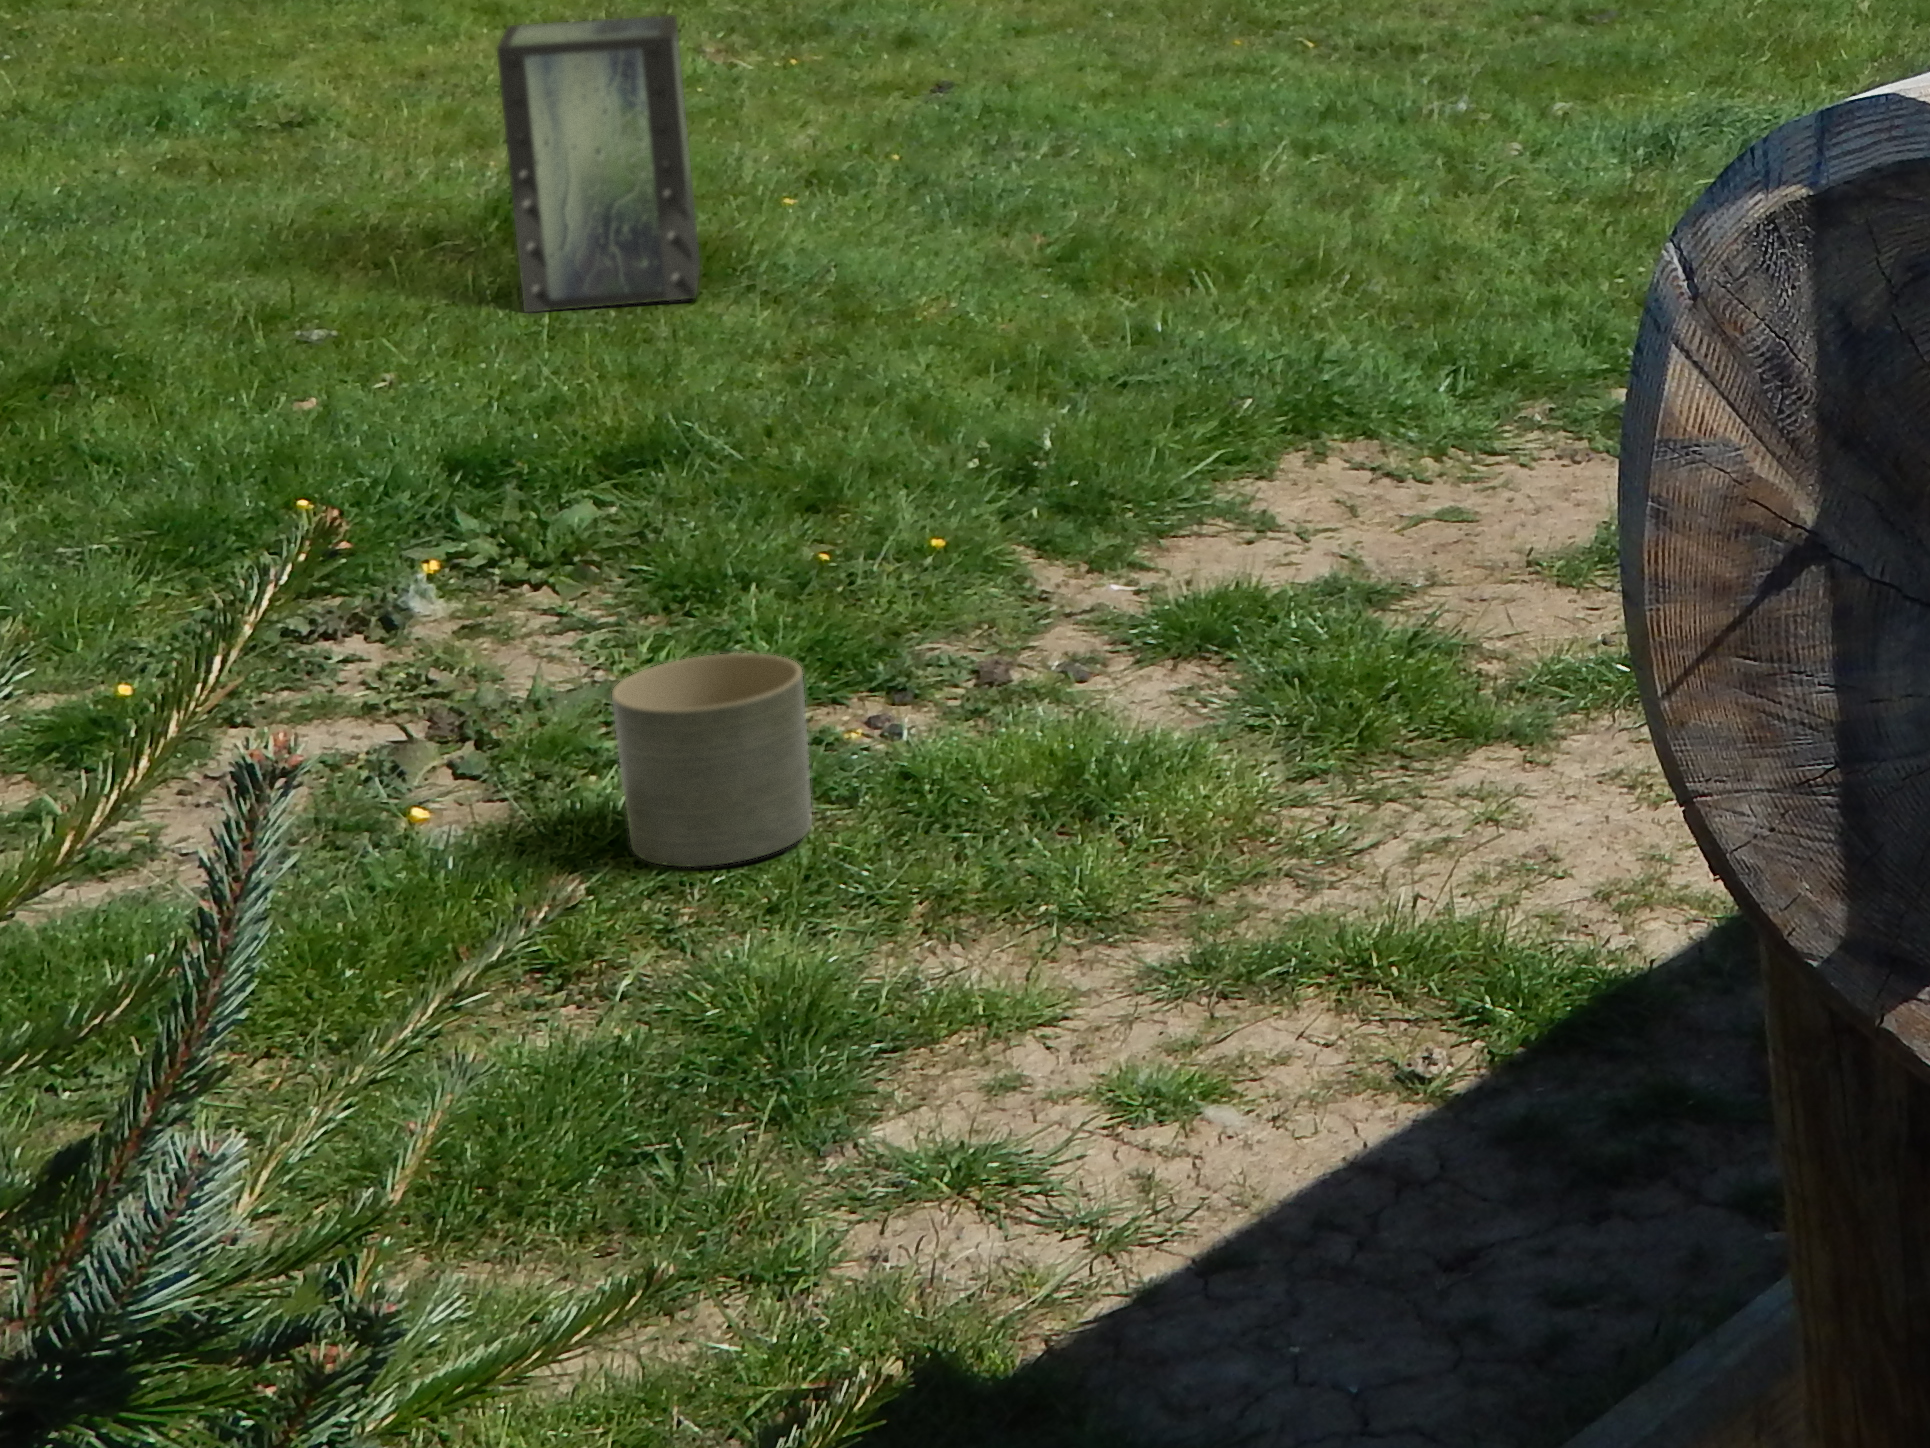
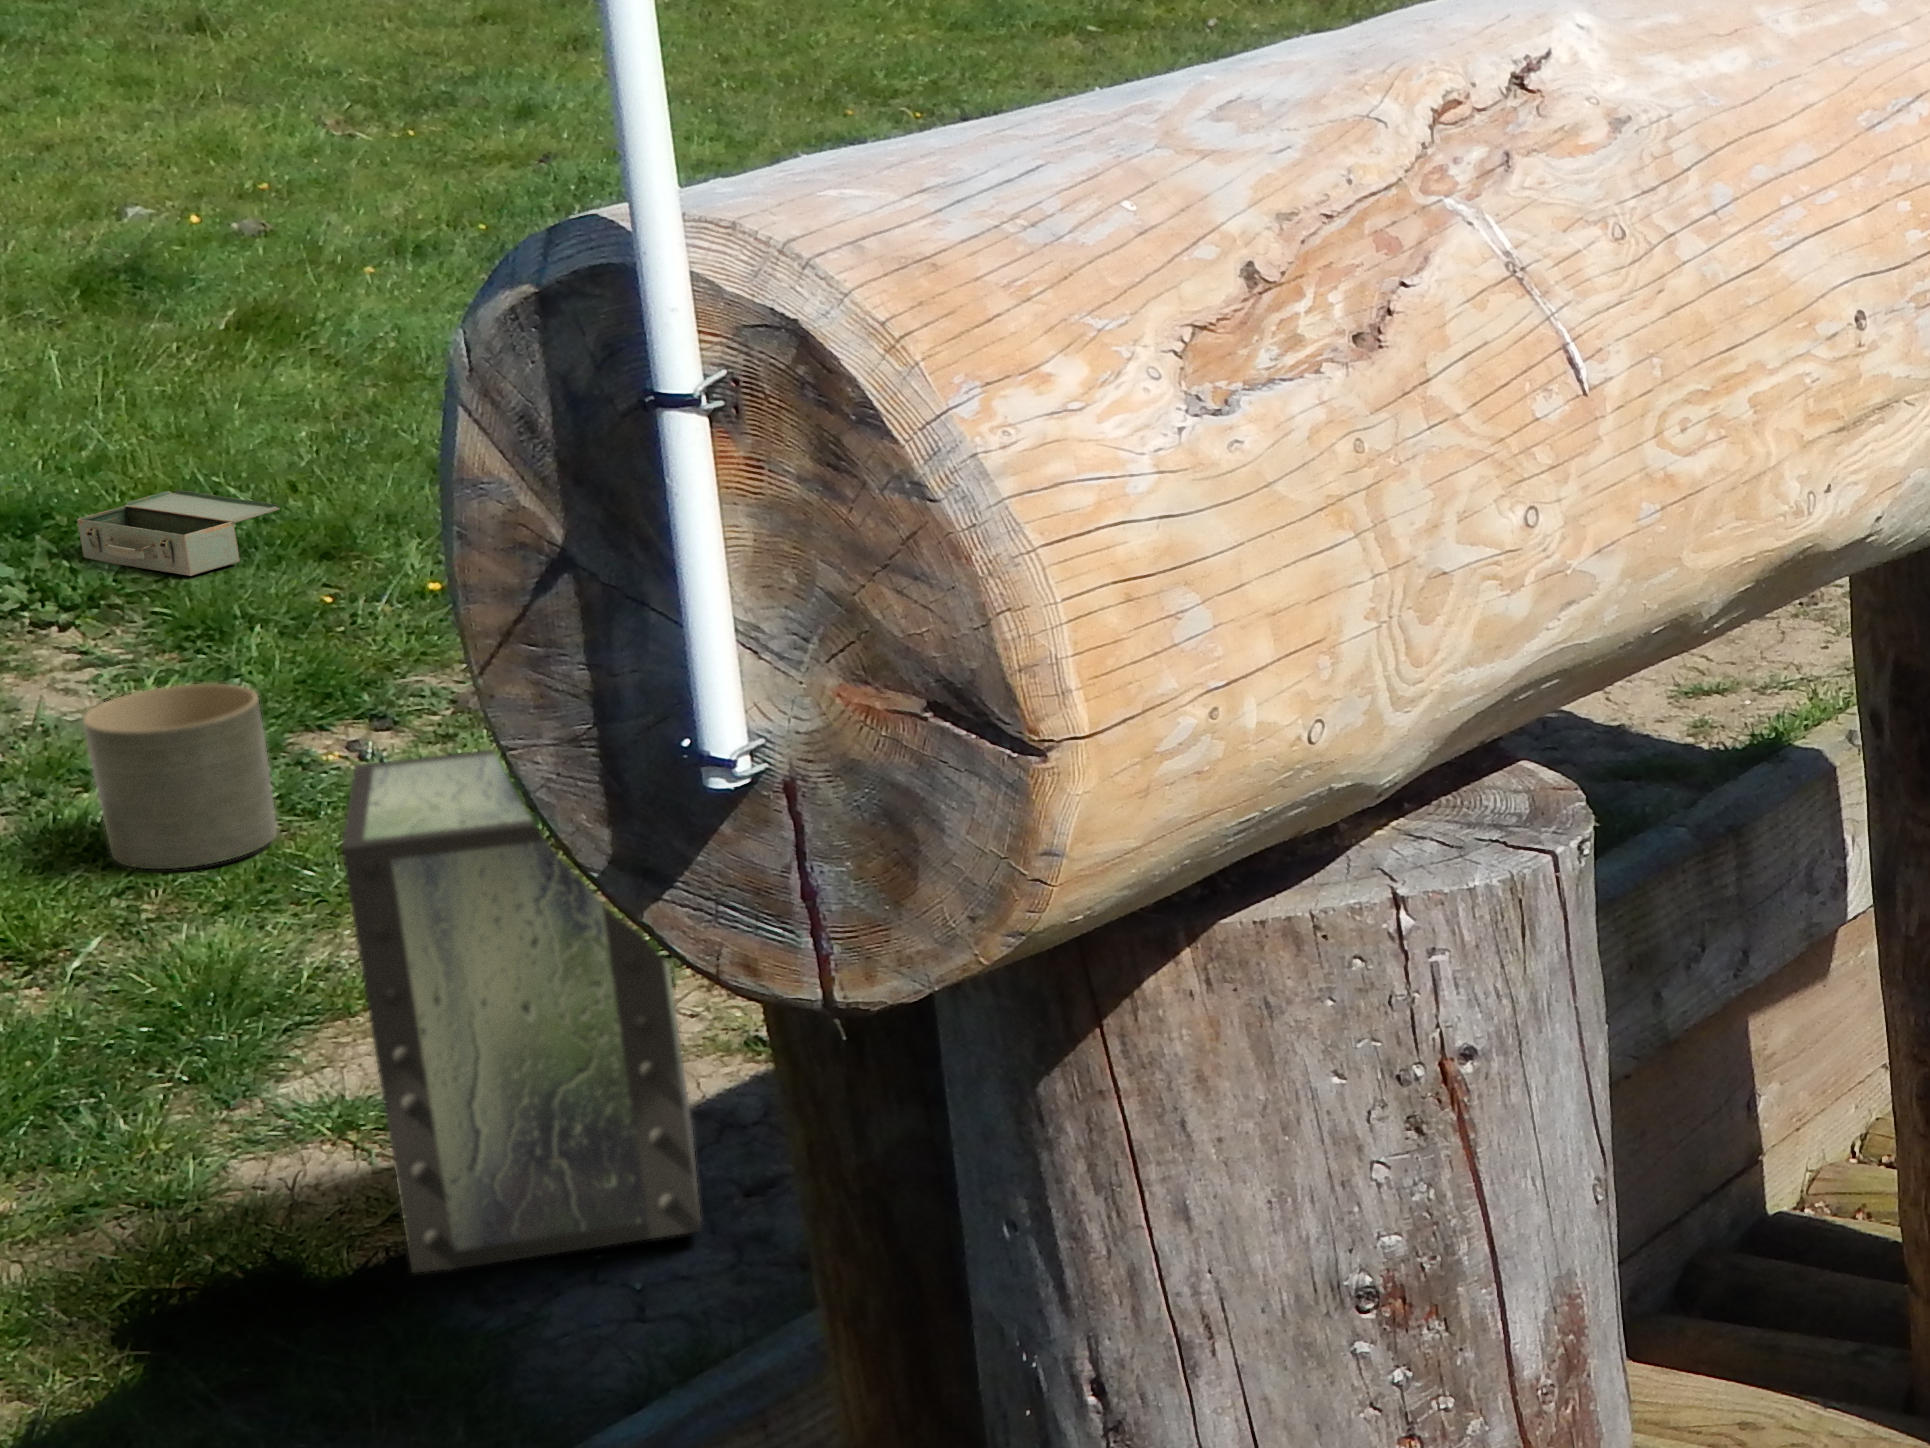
storage box: present [497,15,700,313] -> present [342,750,701,1272]
toolbox: none [553,428,769,523] -> present [77,490,279,576]

